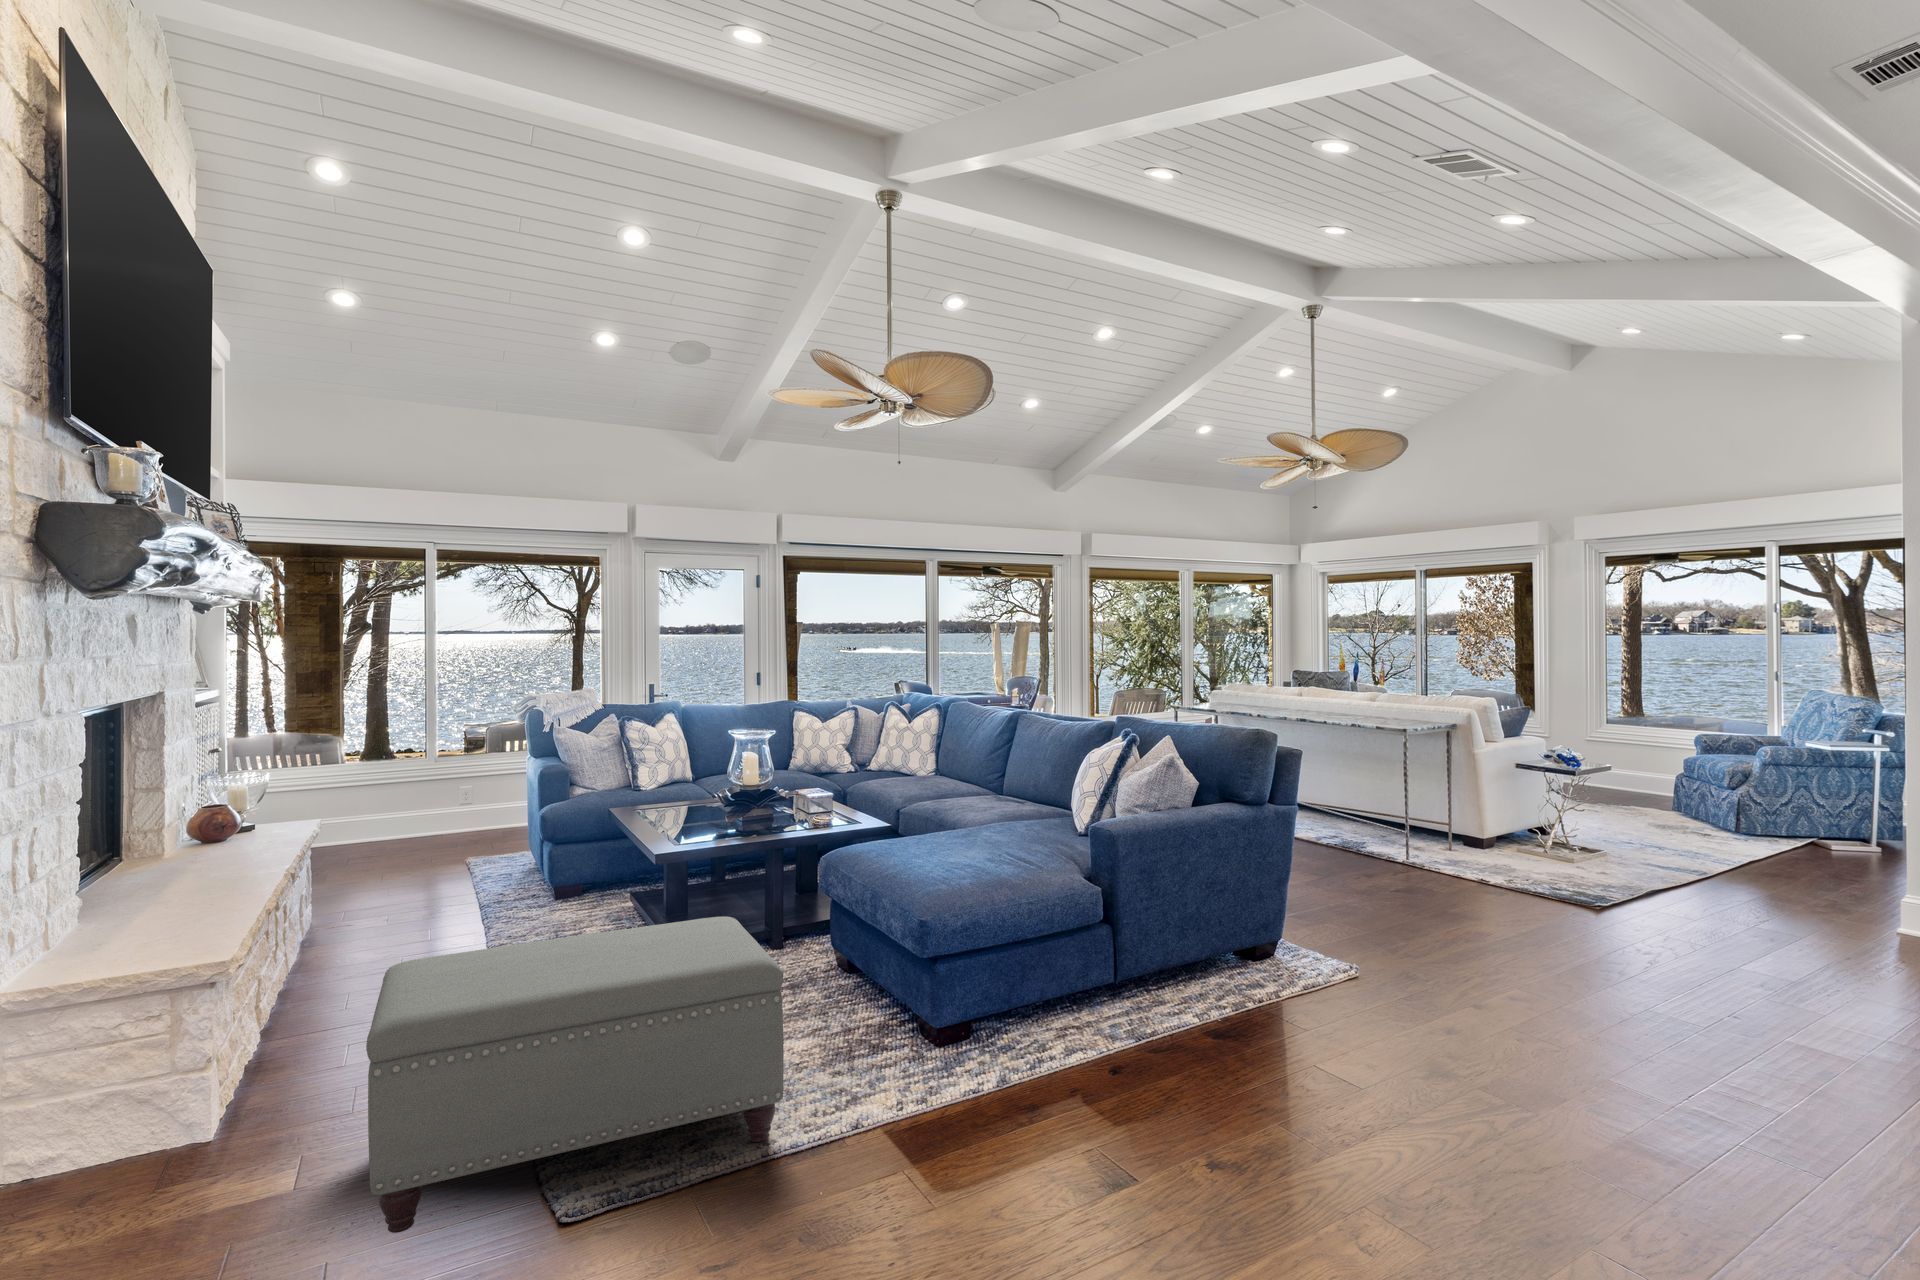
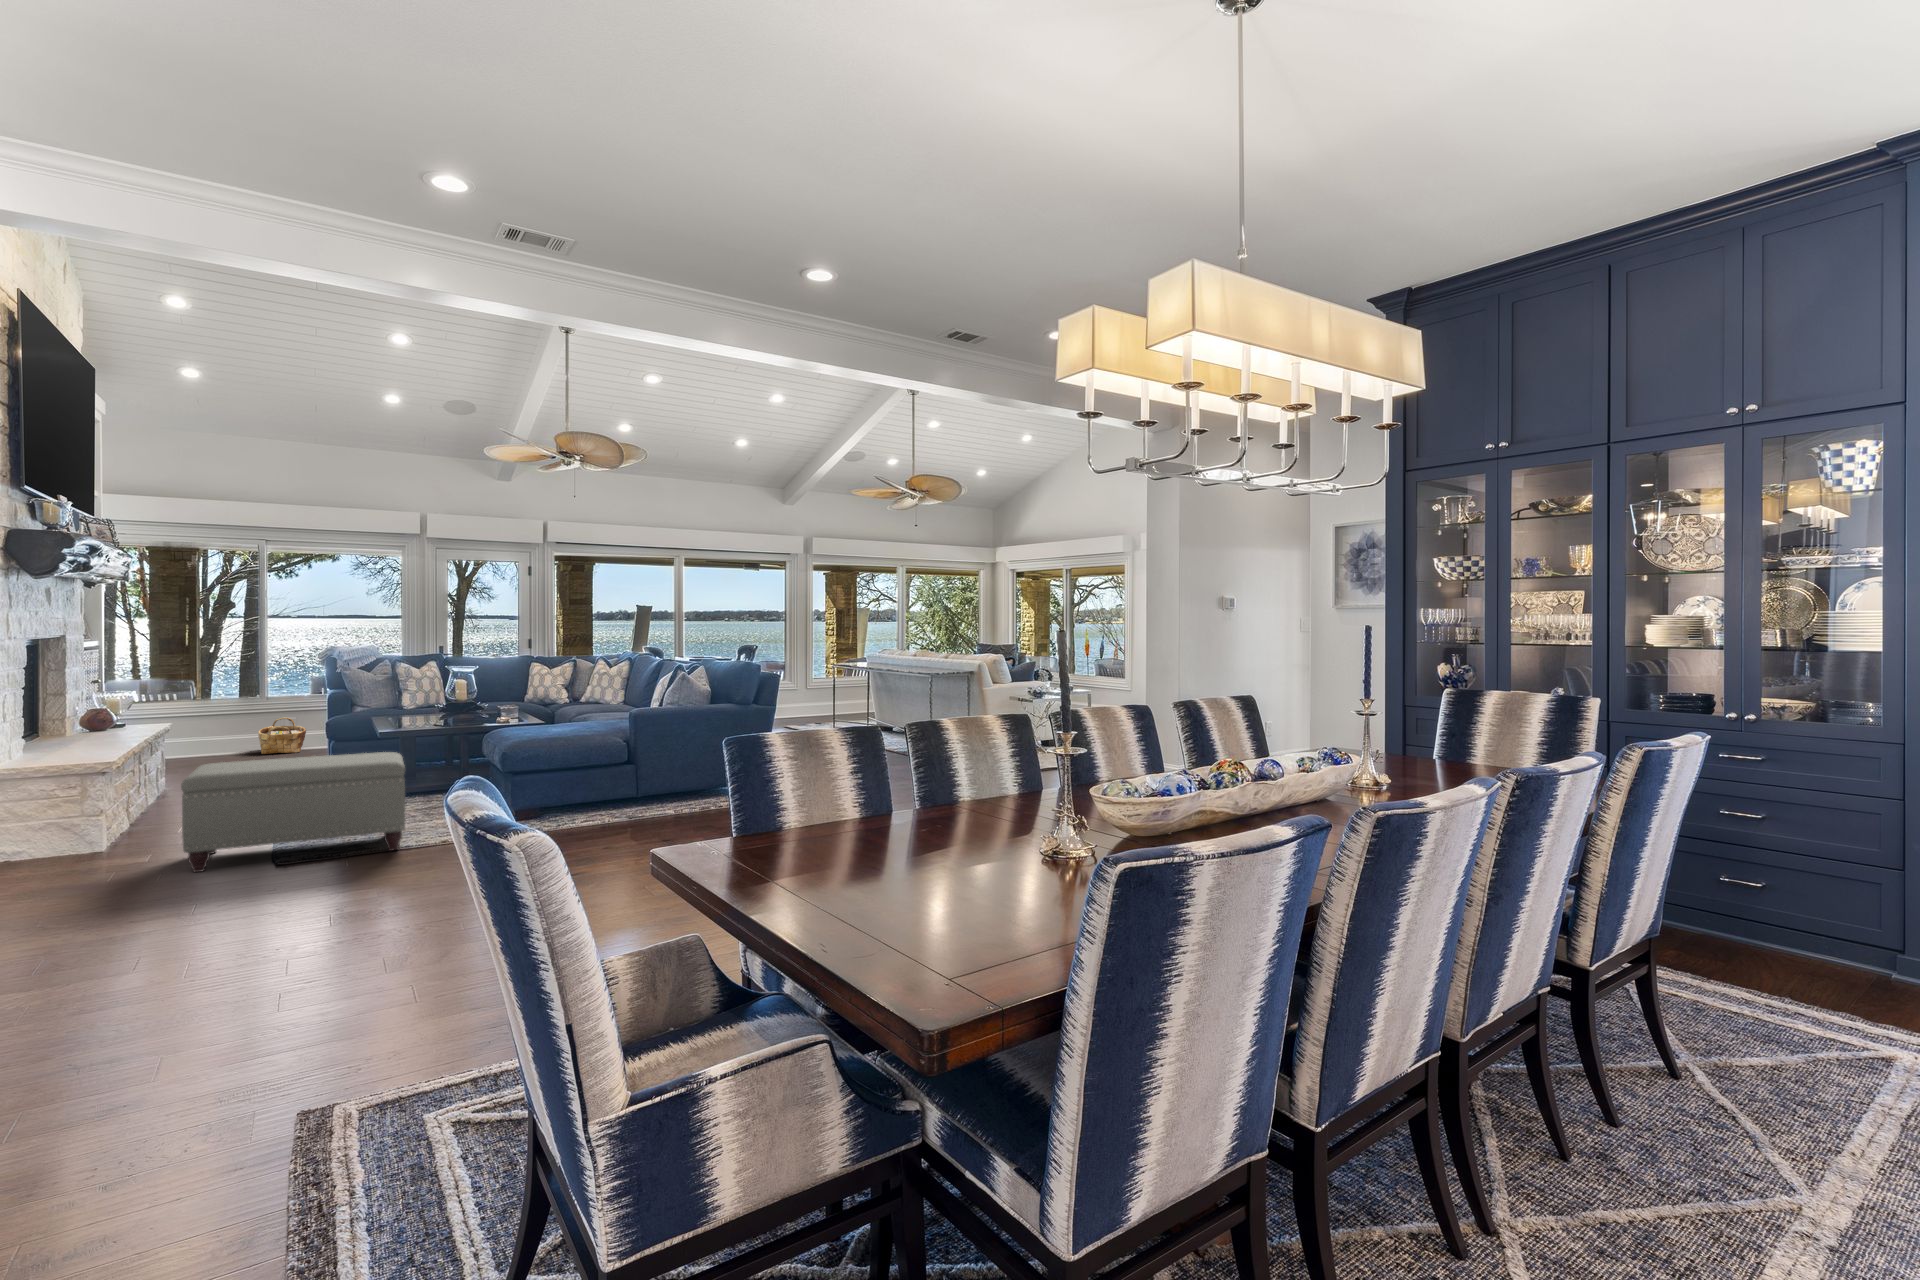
woven basket: none [428,788,488,842] -> present [258,717,306,754]

